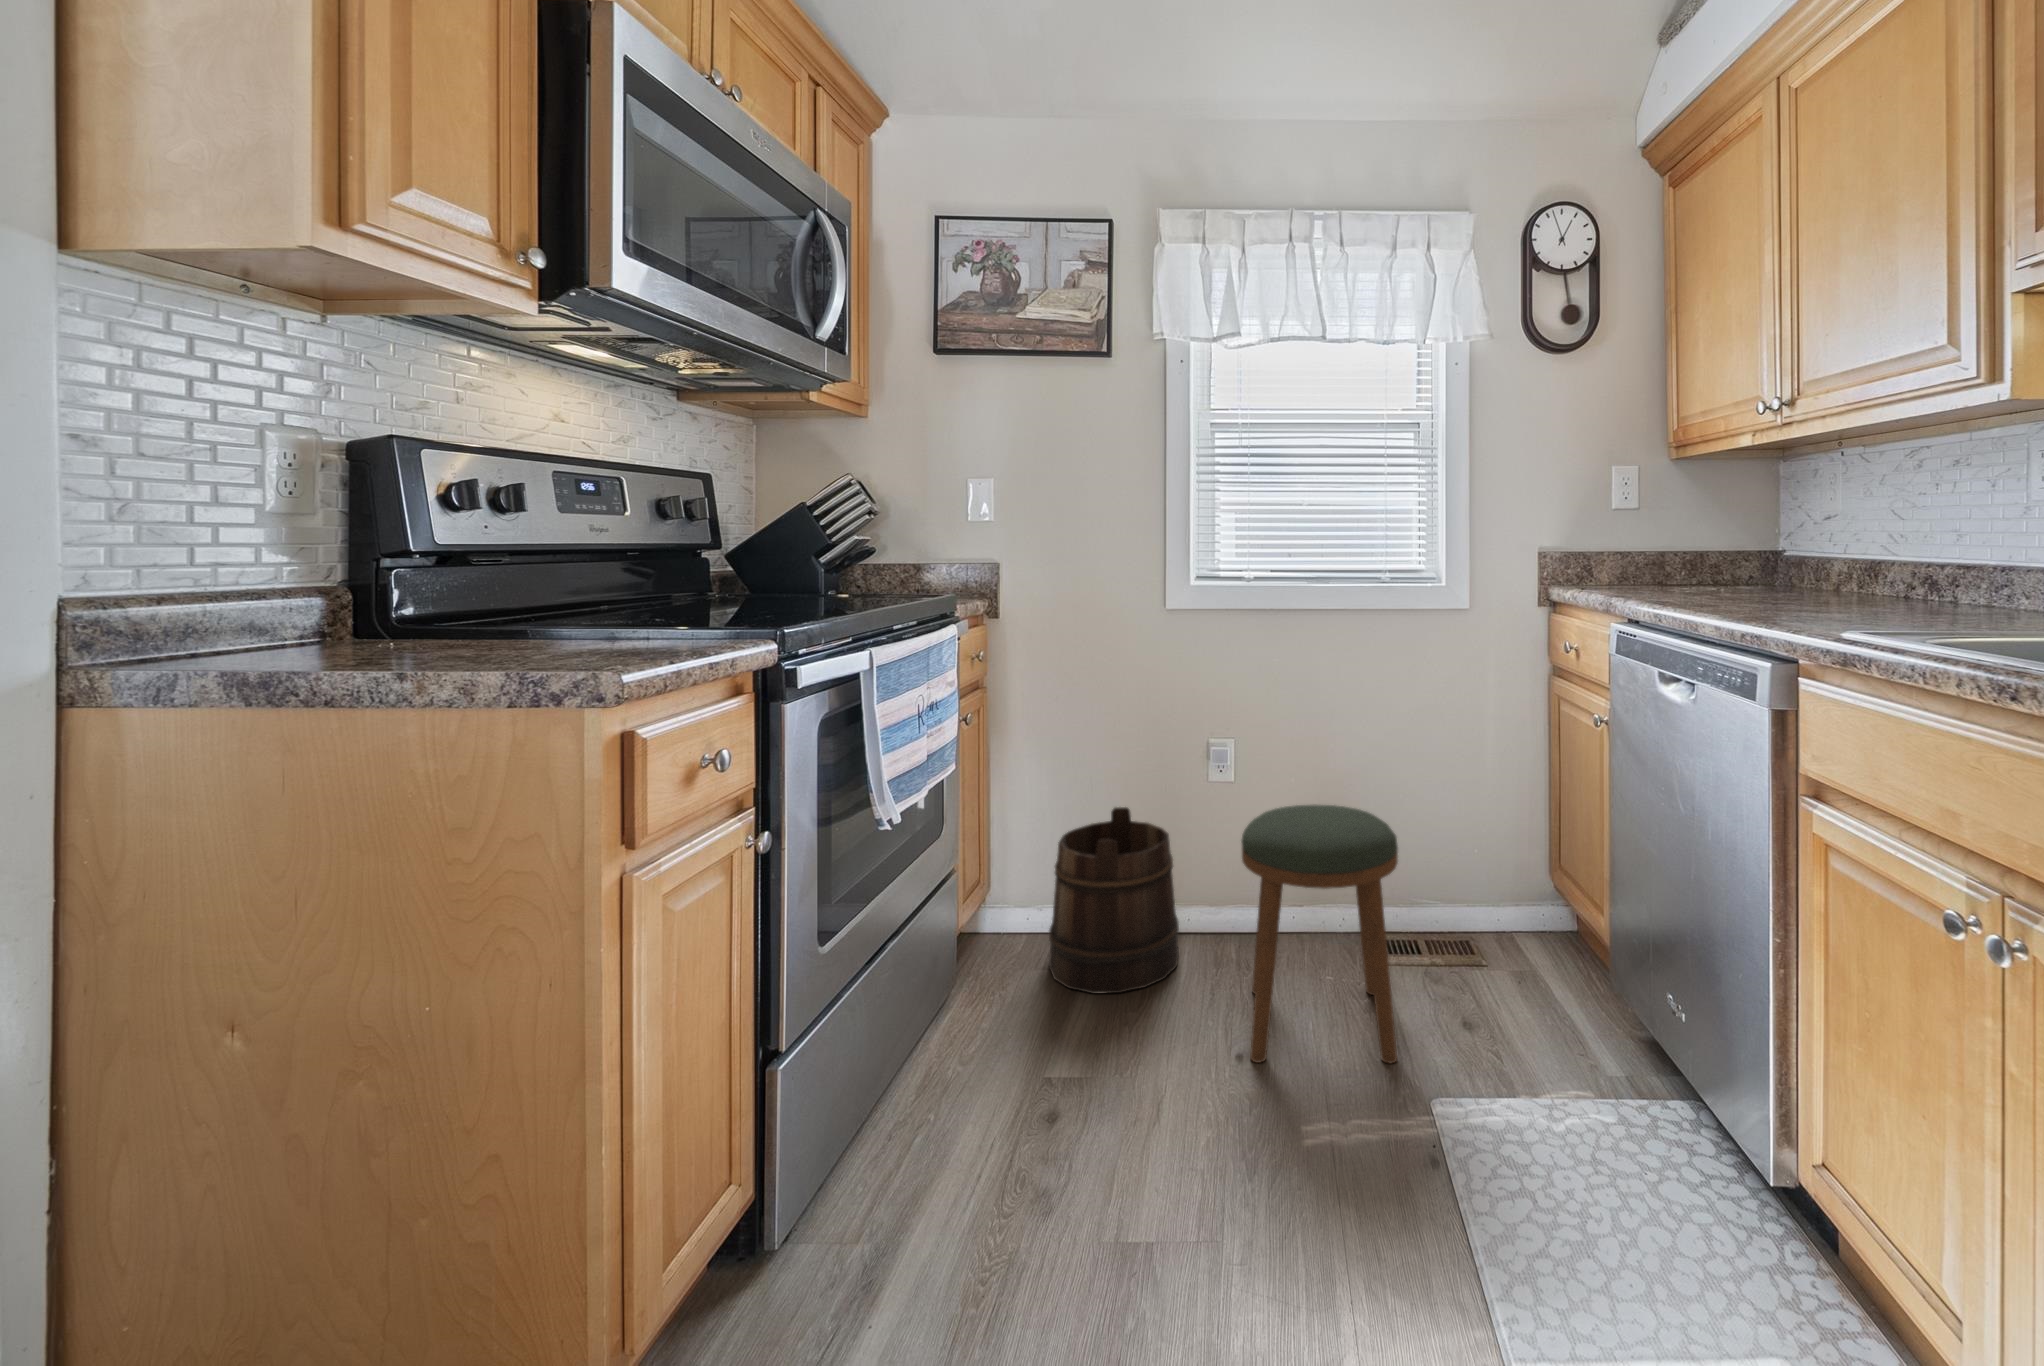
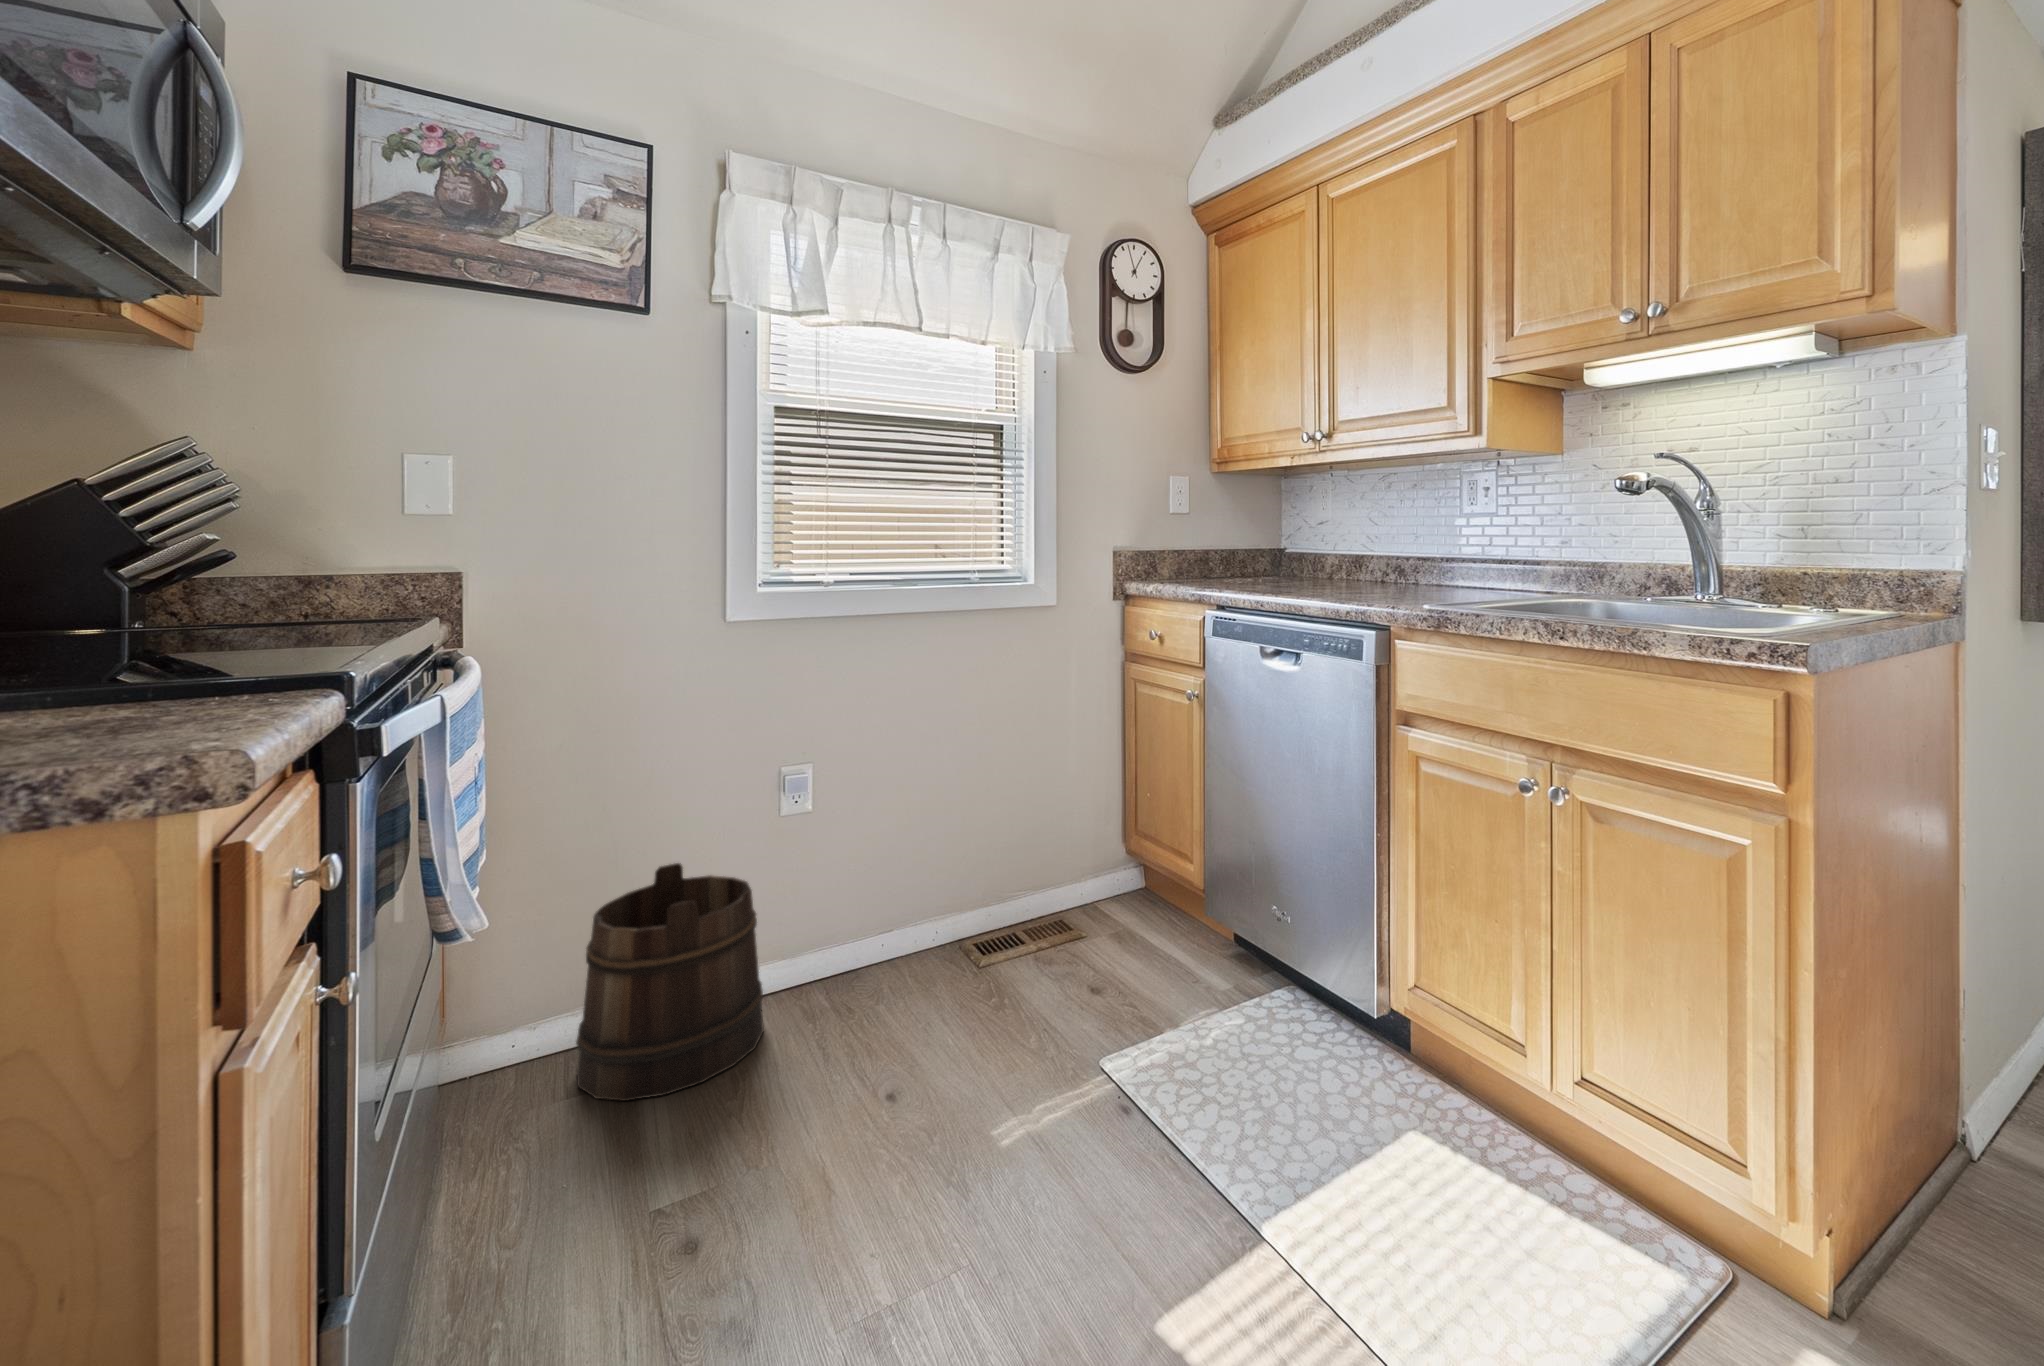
stool: present [1241,805,1398,1064] -> none [869,808,1051,1093]

